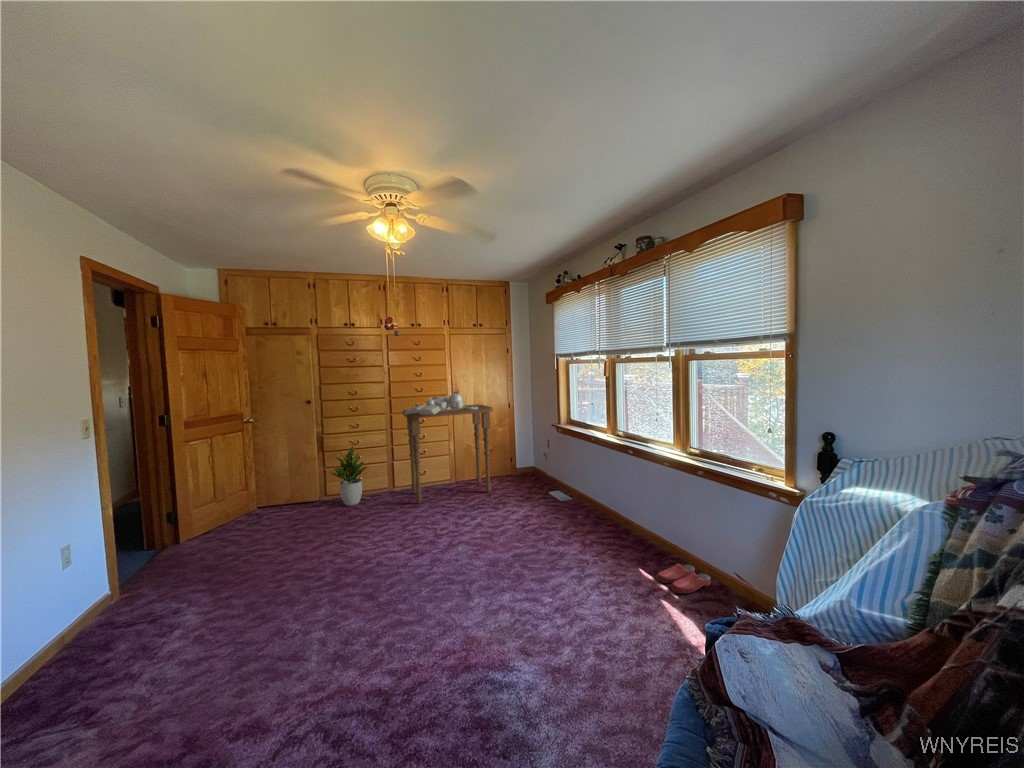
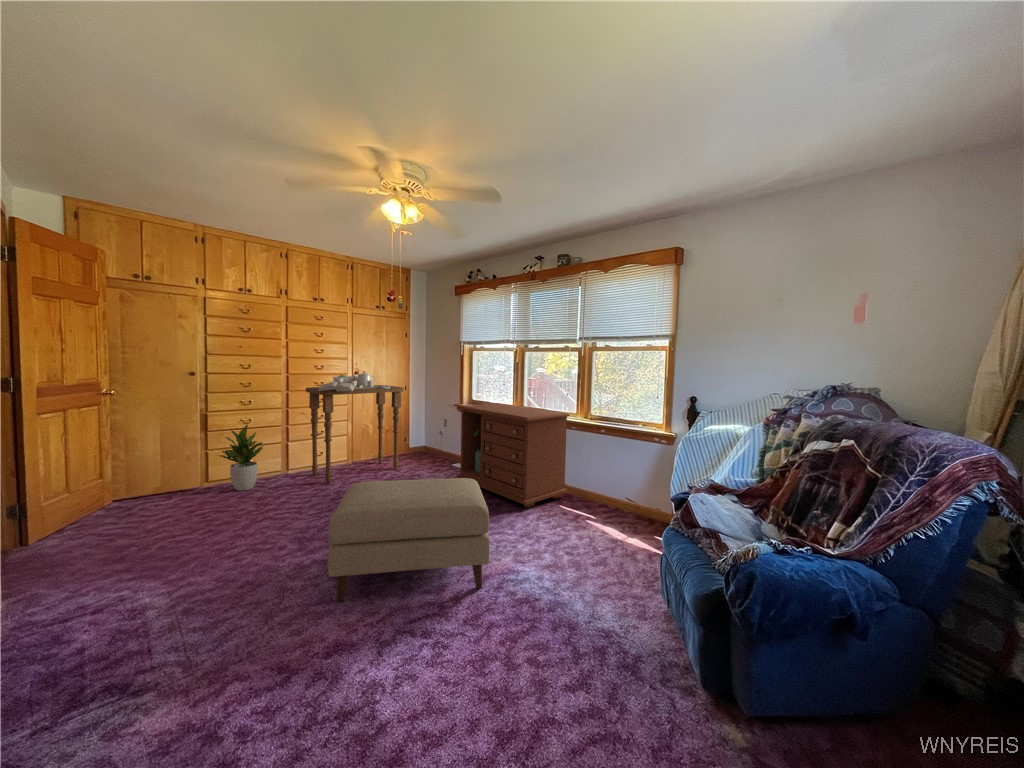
dresser: none [535,425,662,562] -> present [457,403,570,508]
ottoman: none [312,521,509,679] -> present [328,478,490,602]
slippers: present [656,564,711,594] -> none [572,500,608,519]

